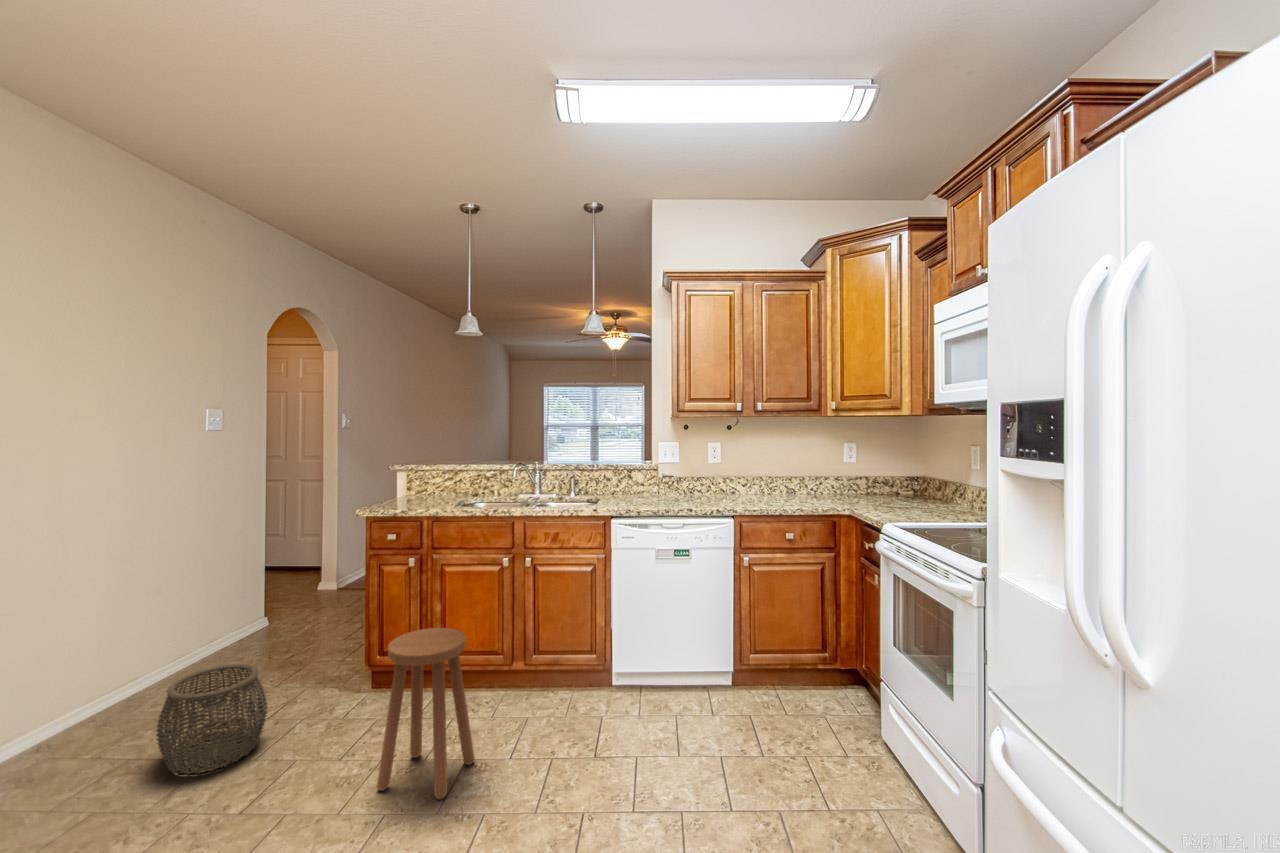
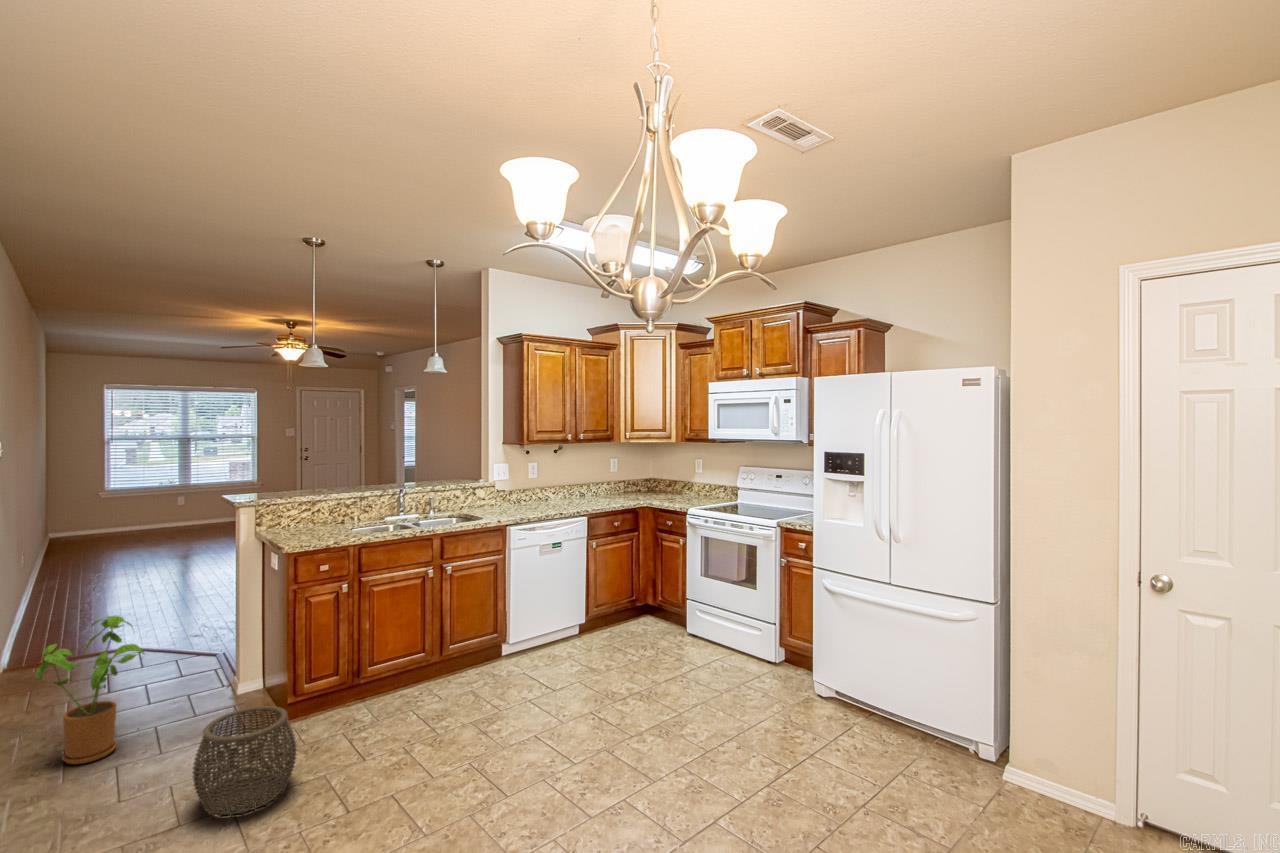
house plant: none [221,551,297,669] -> present [36,616,144,764]
stool: present [377,628,475,799] -> none [435,620,502,748]

